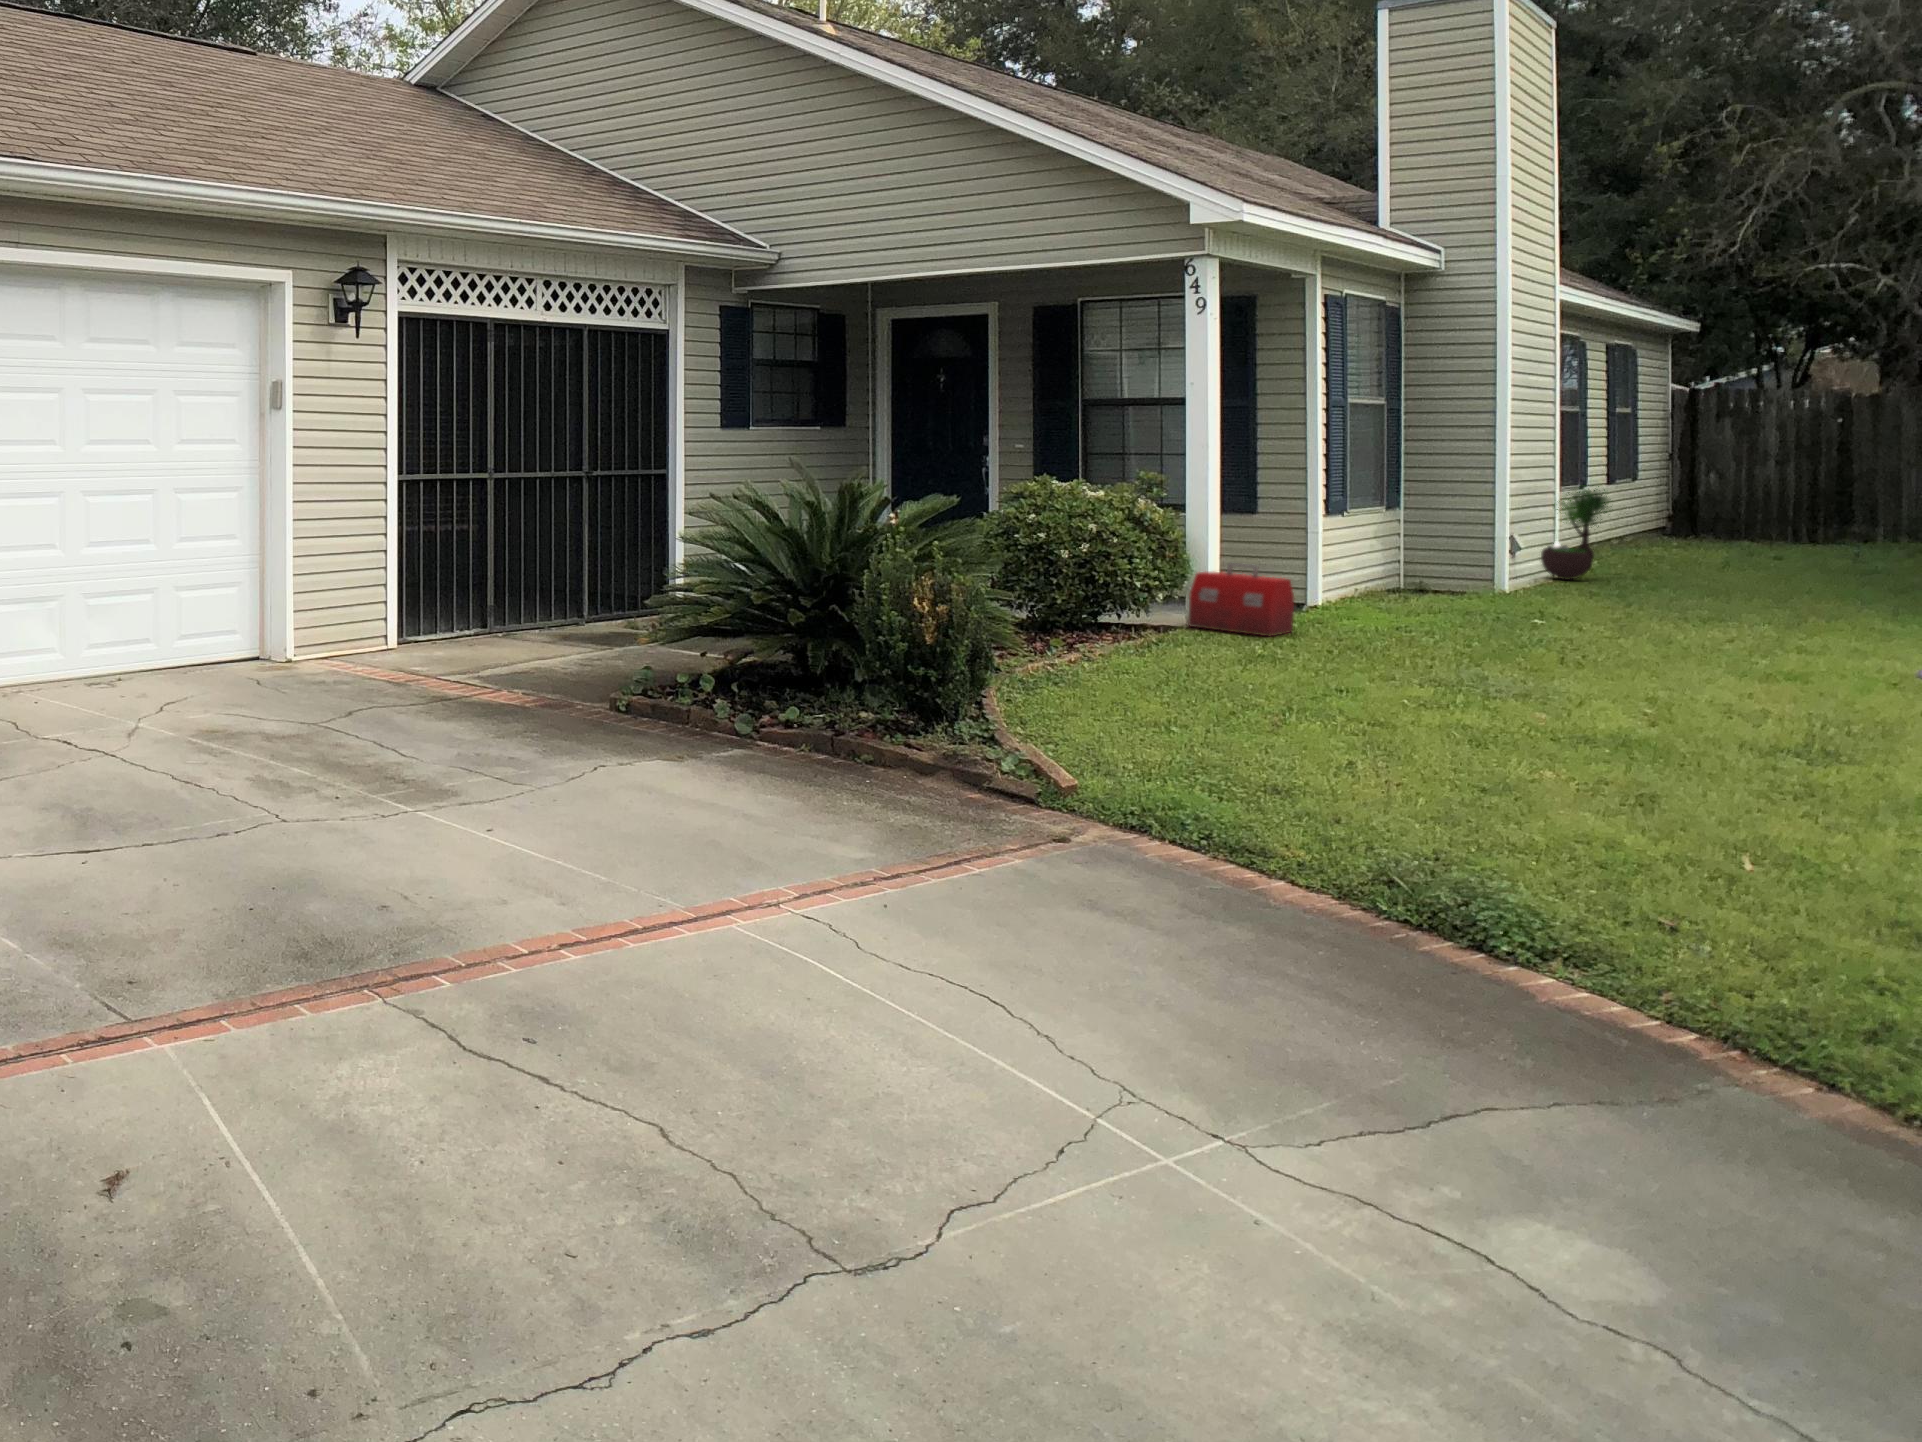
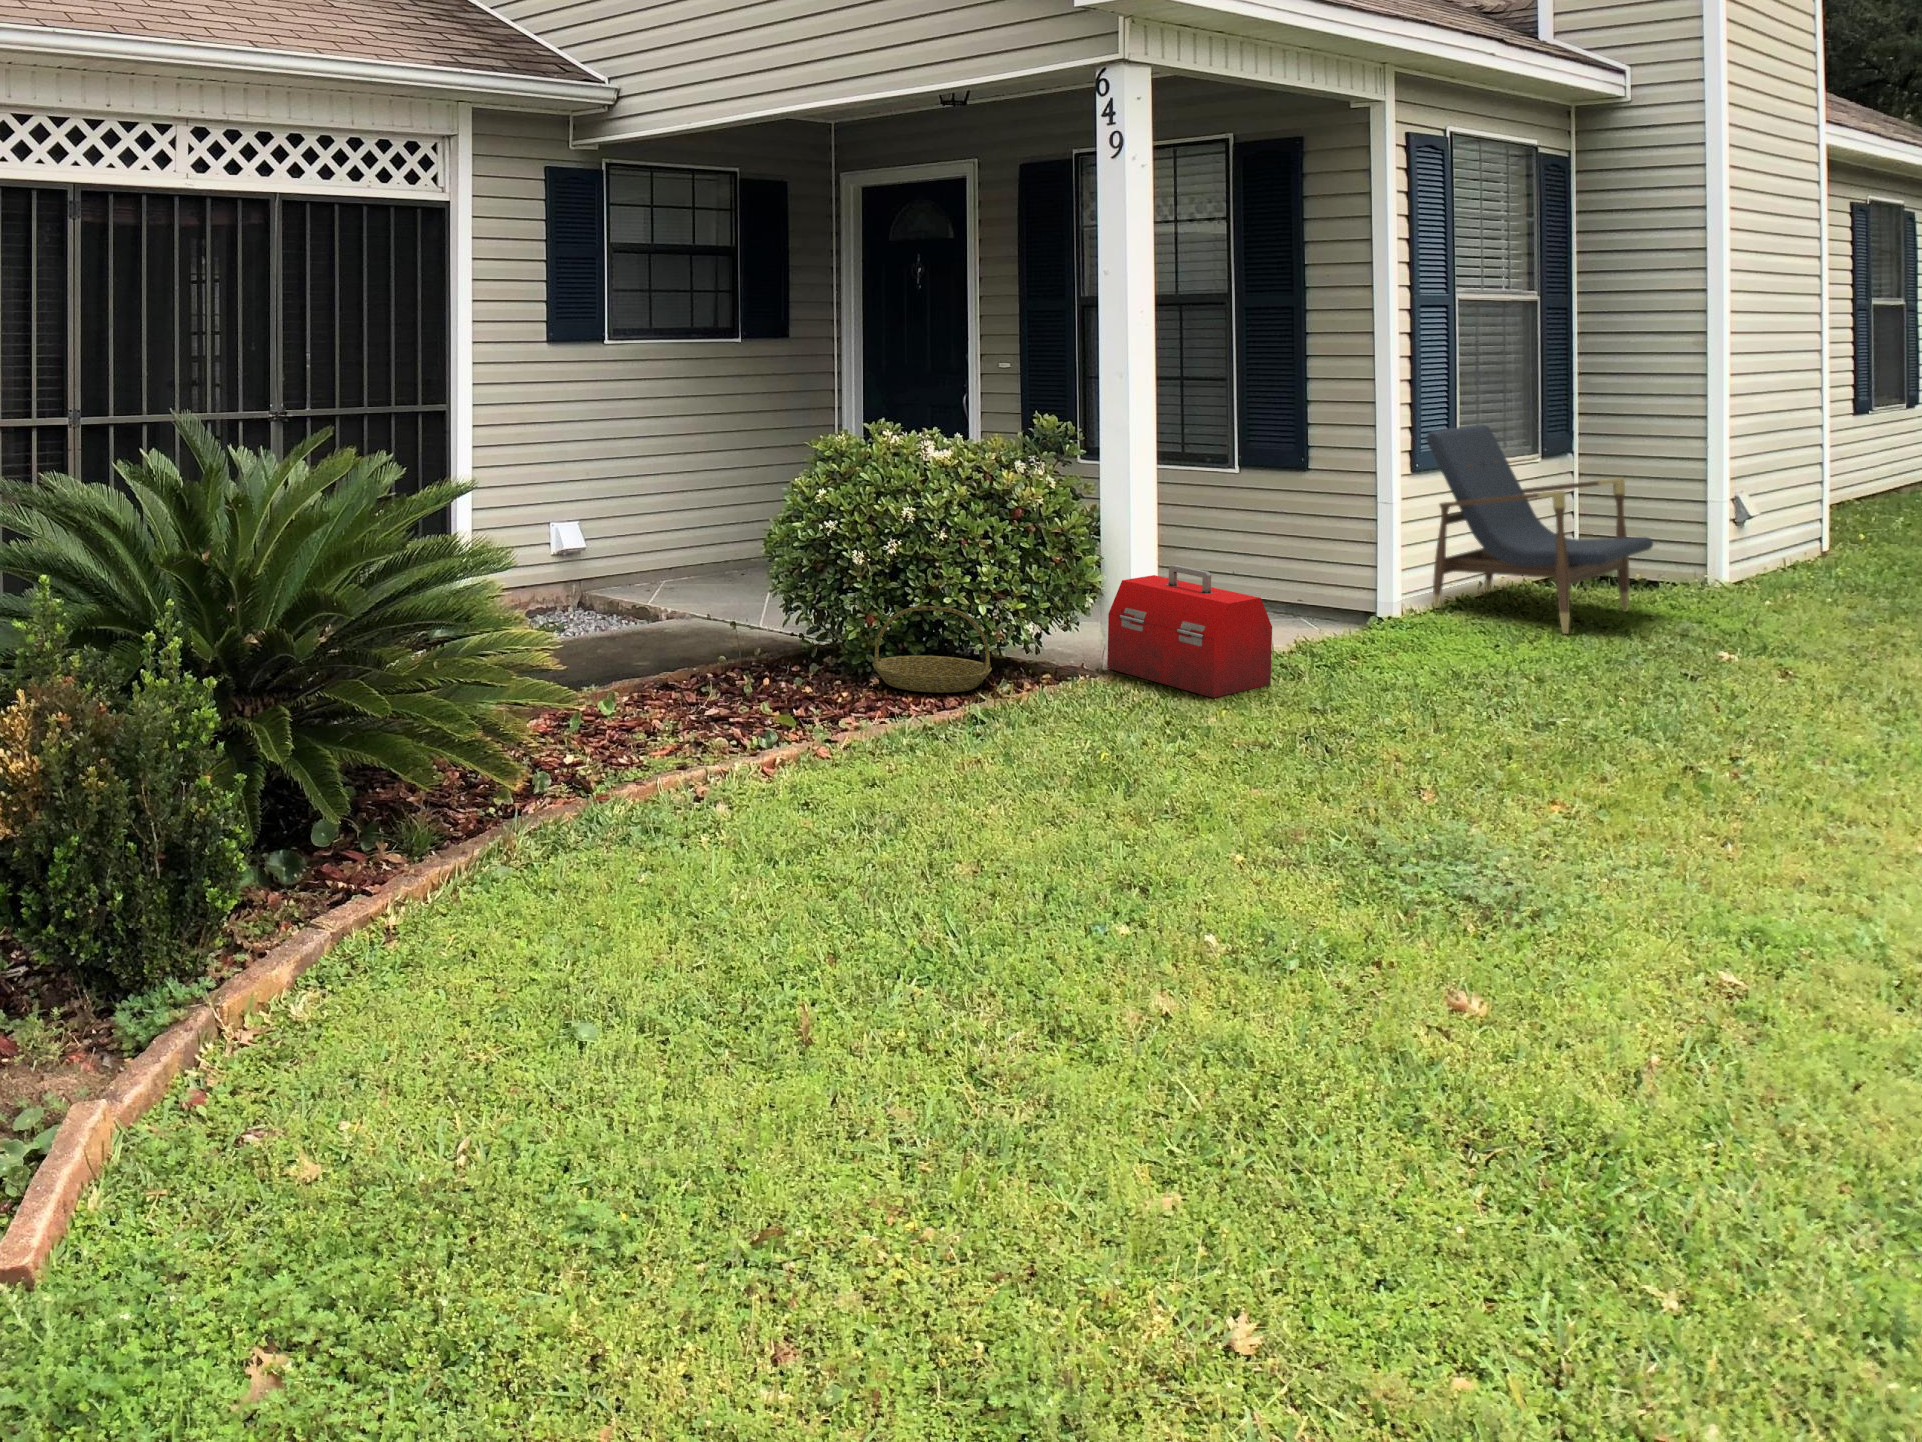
lounge chair: none [1338,485,1482,613] -> present [1426,424,1653,634]
potted tree: present [1541,486,1612,580] -> none [1797,409,1901,555]
basket: none [1054,587,1129,638] -> present [872,606,992,693]

